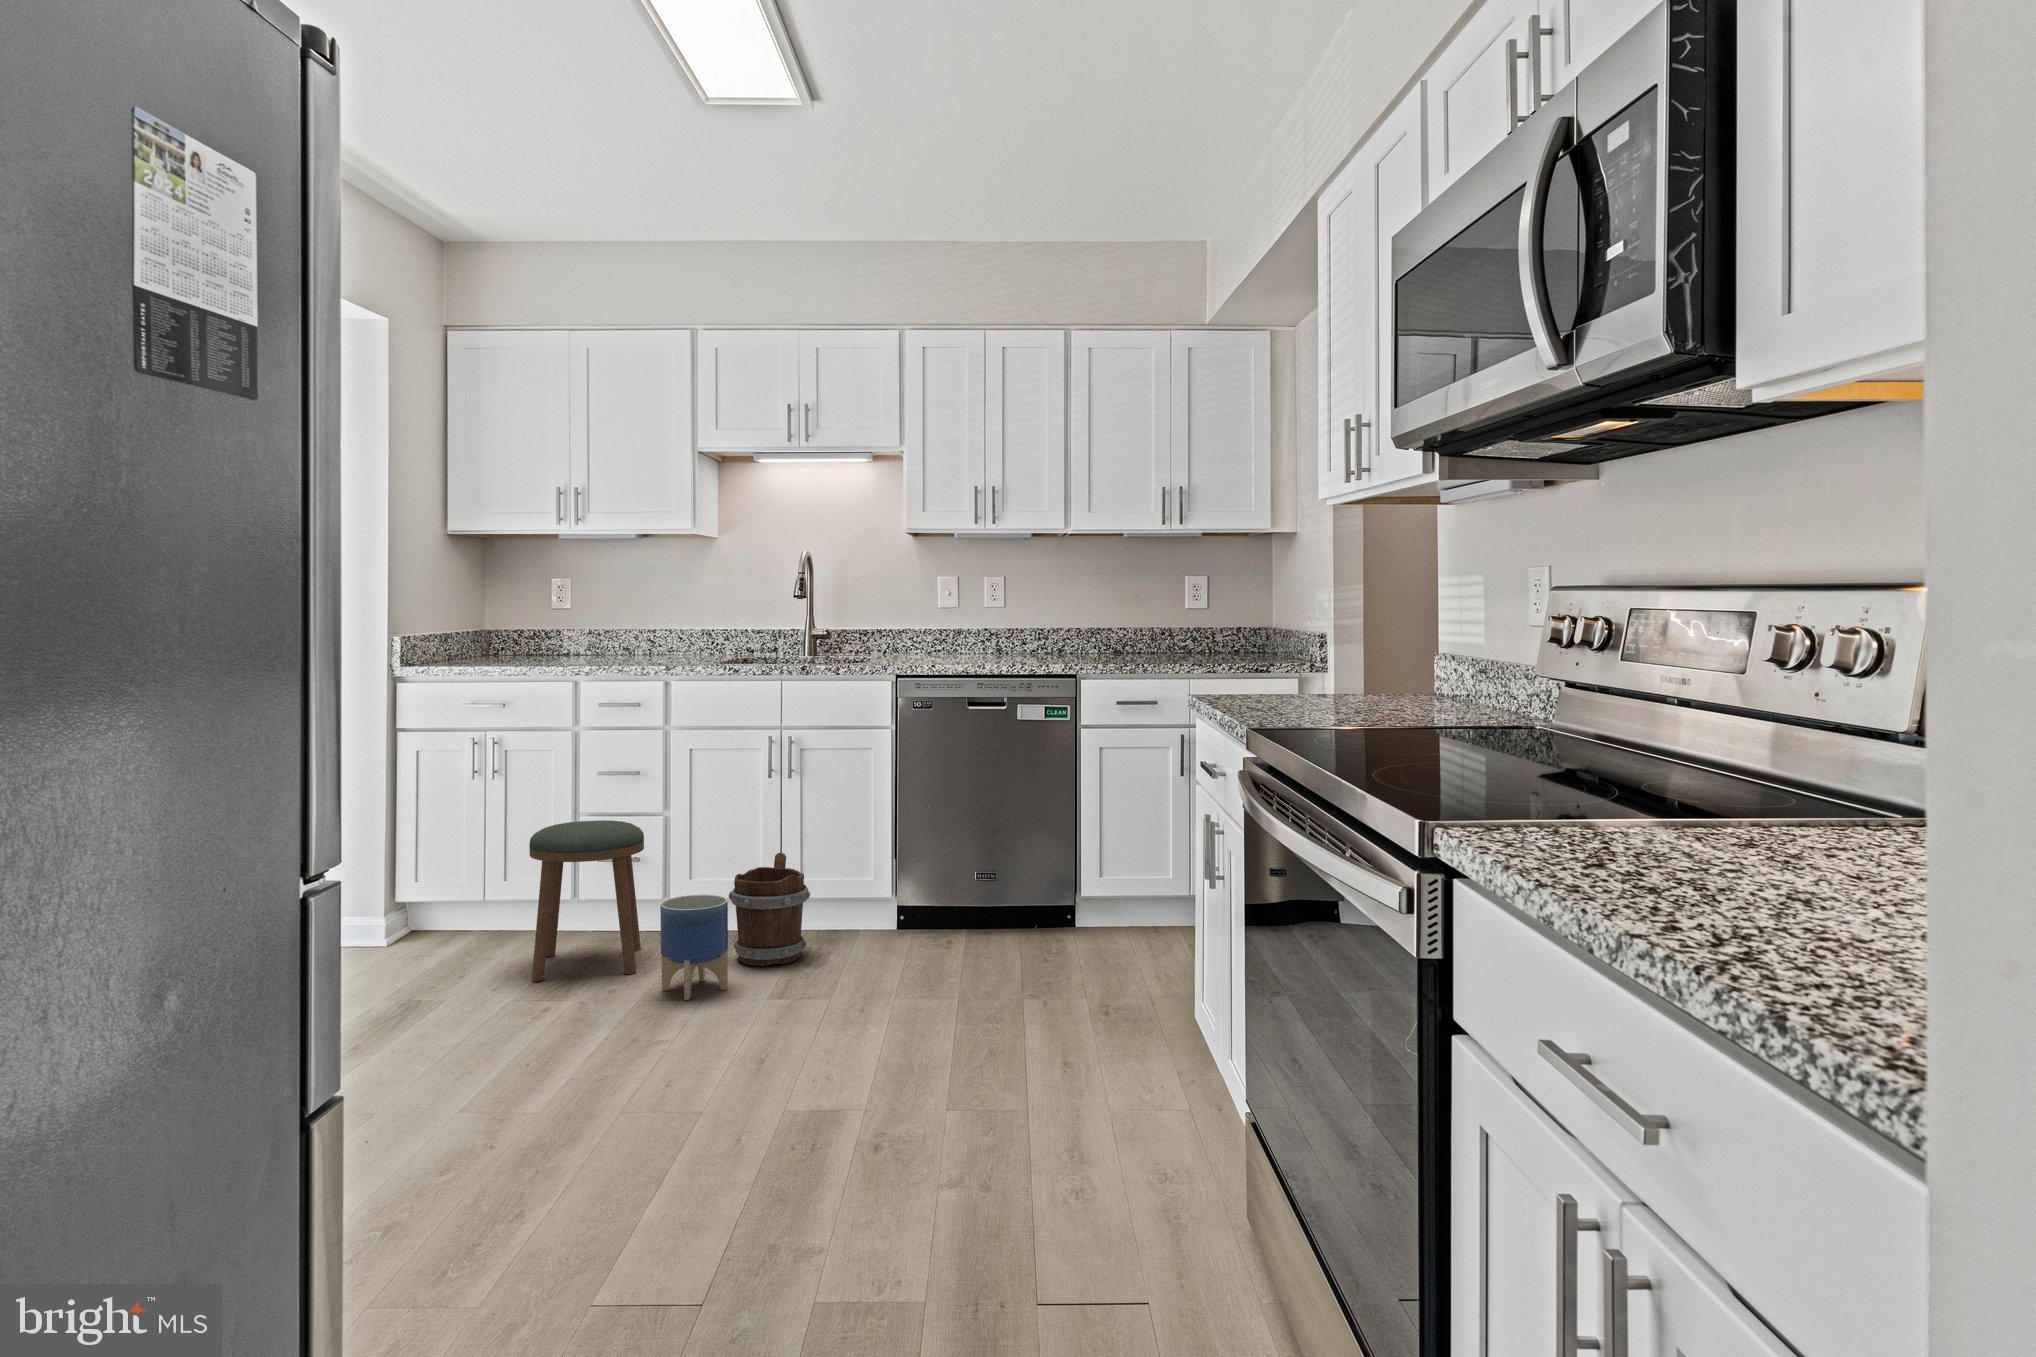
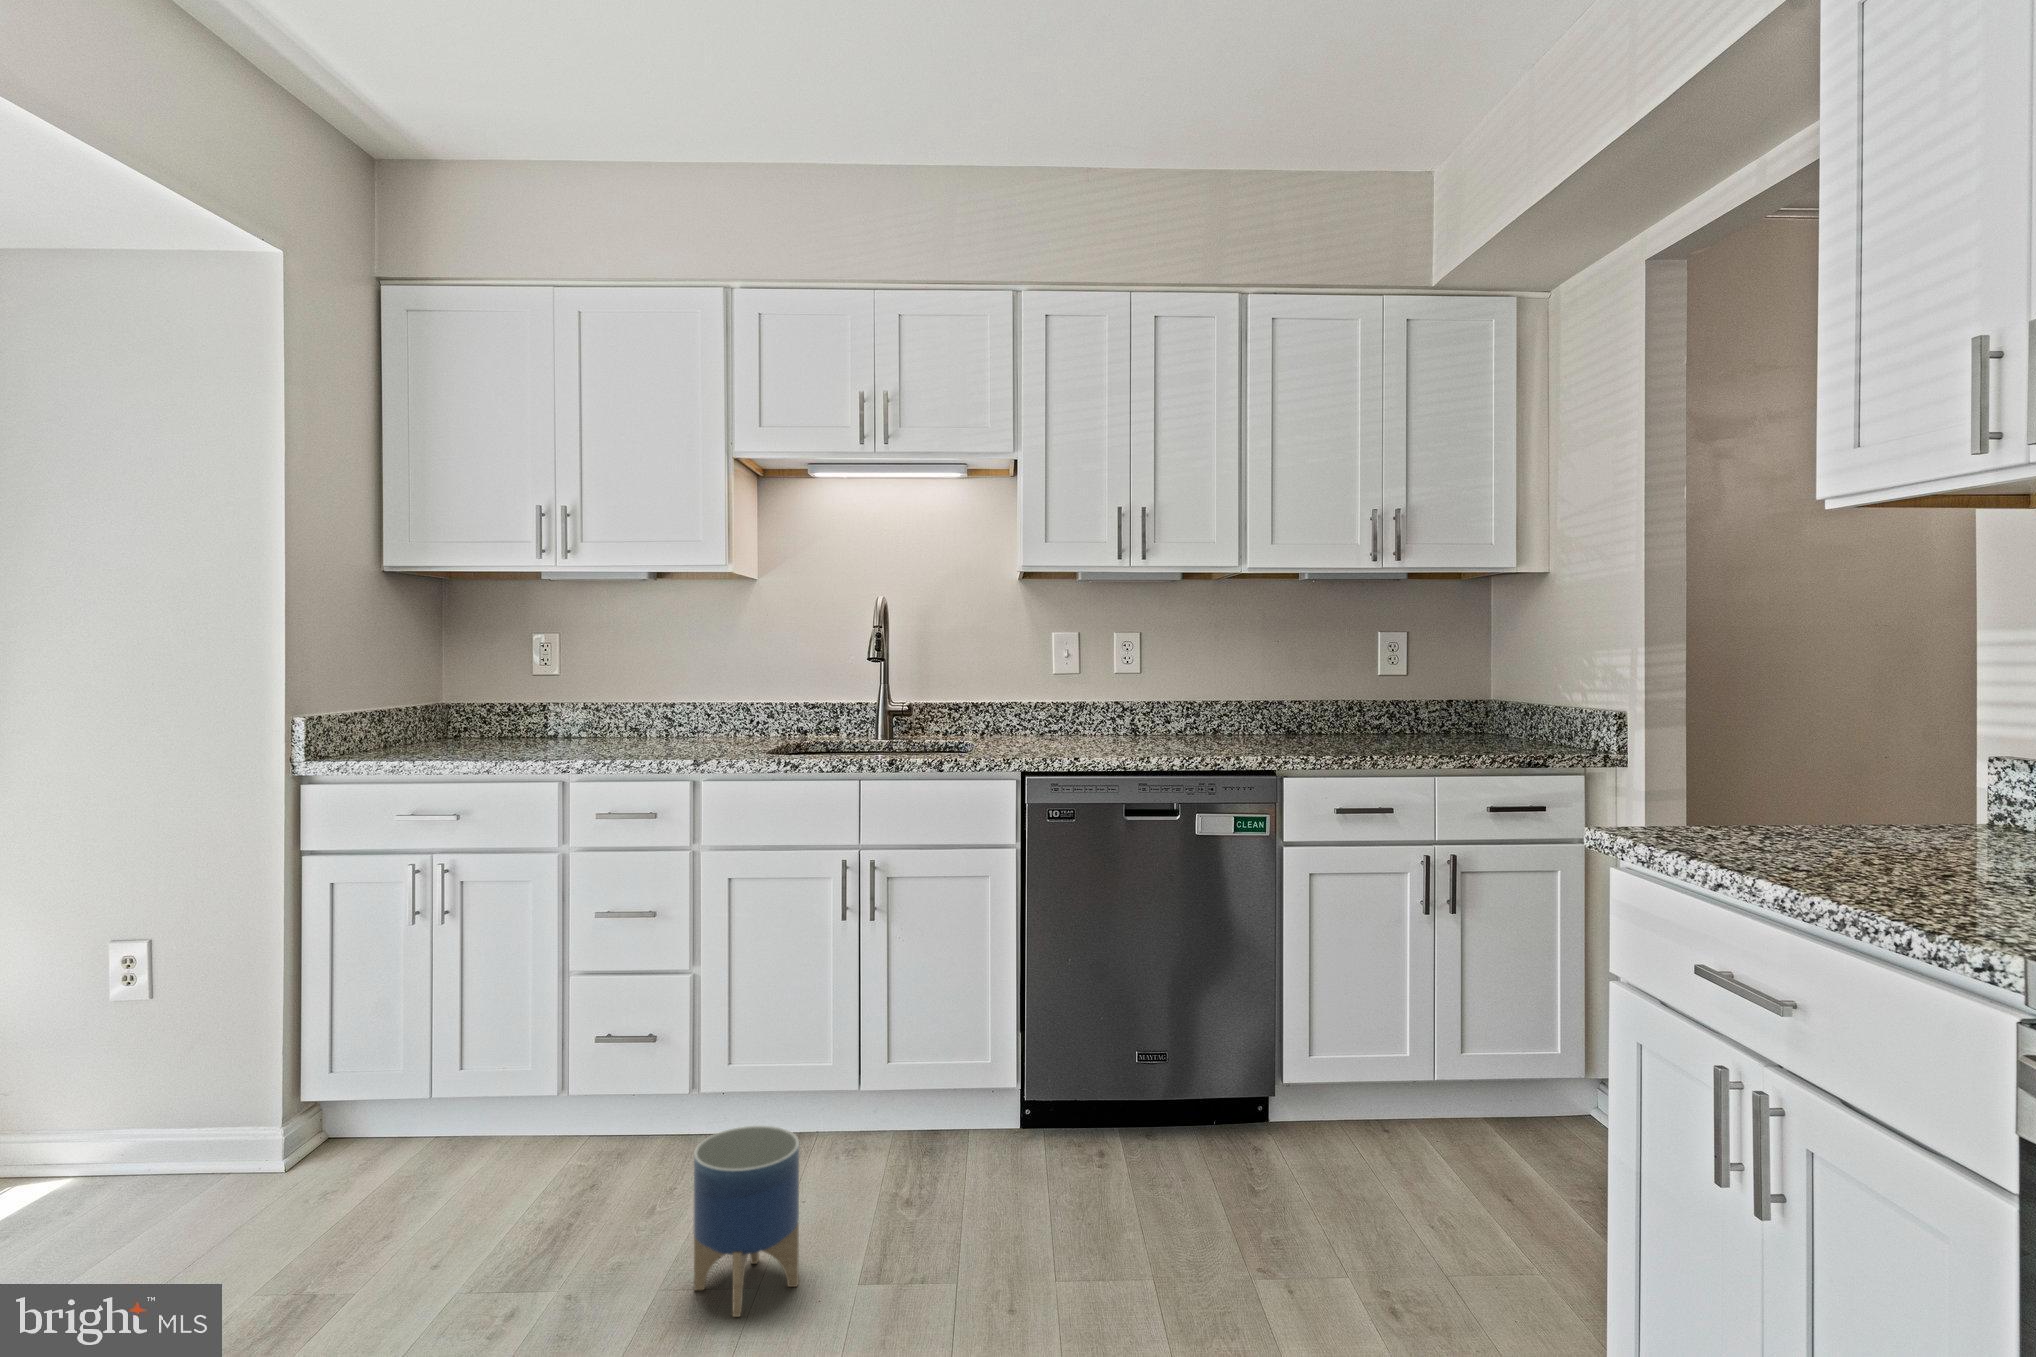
stool: present [529,820,644,981] -> none [486,993,664,1268]
bucket: present [729,853,810,966] -> none [790,1030,911,1224]

